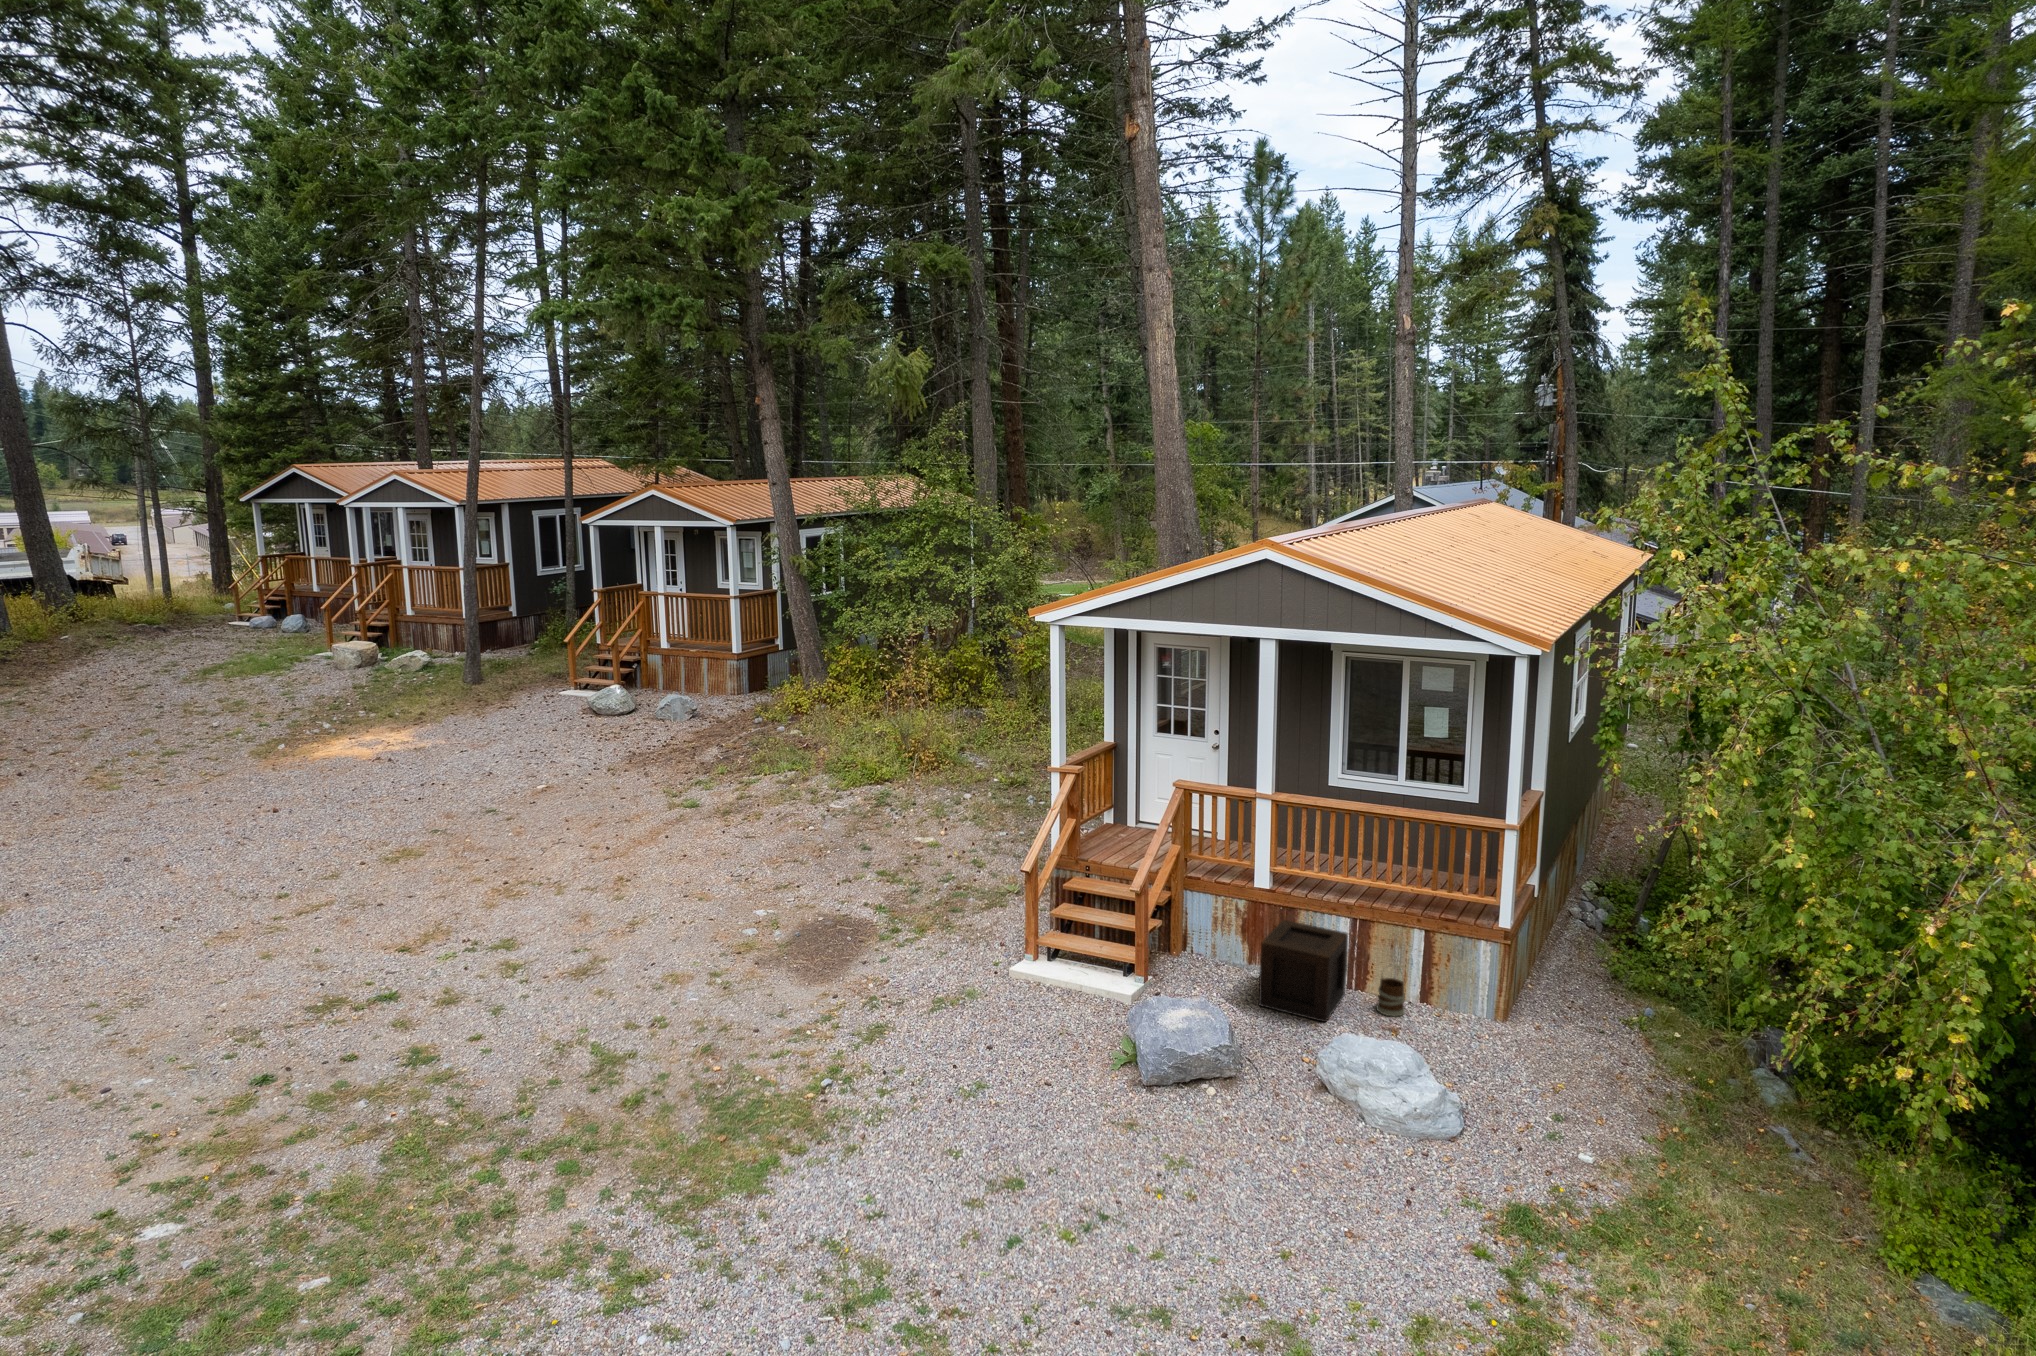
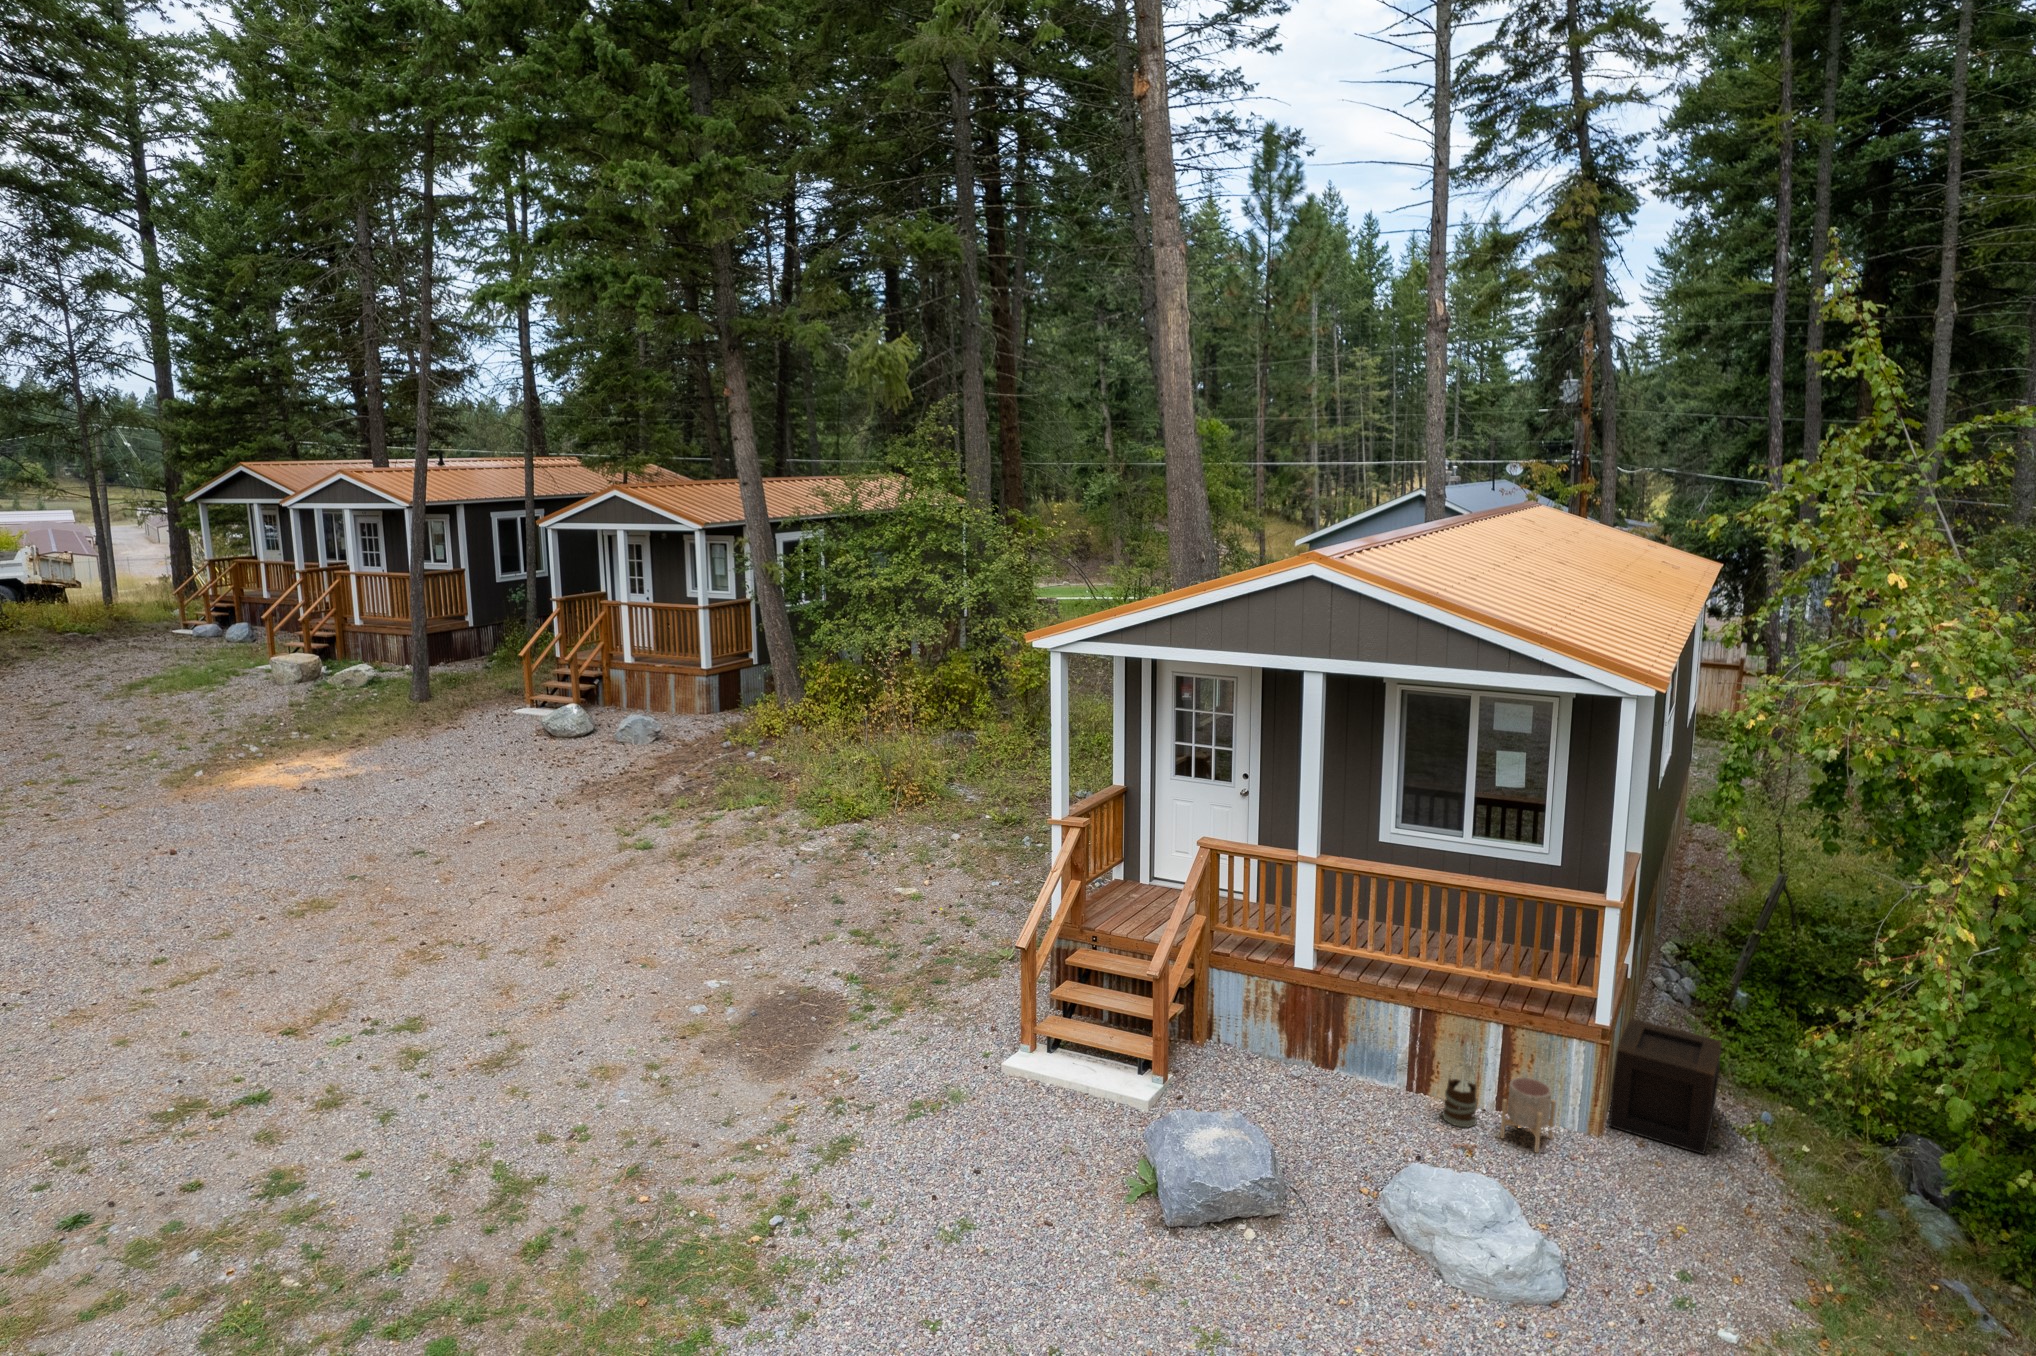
wooden crate: present [1259,920,1348,1022] -> present [1609,1019,1722,1154]
planter: none [1422,974,1469,1034] -> present [1500,1077,1556,1153]

